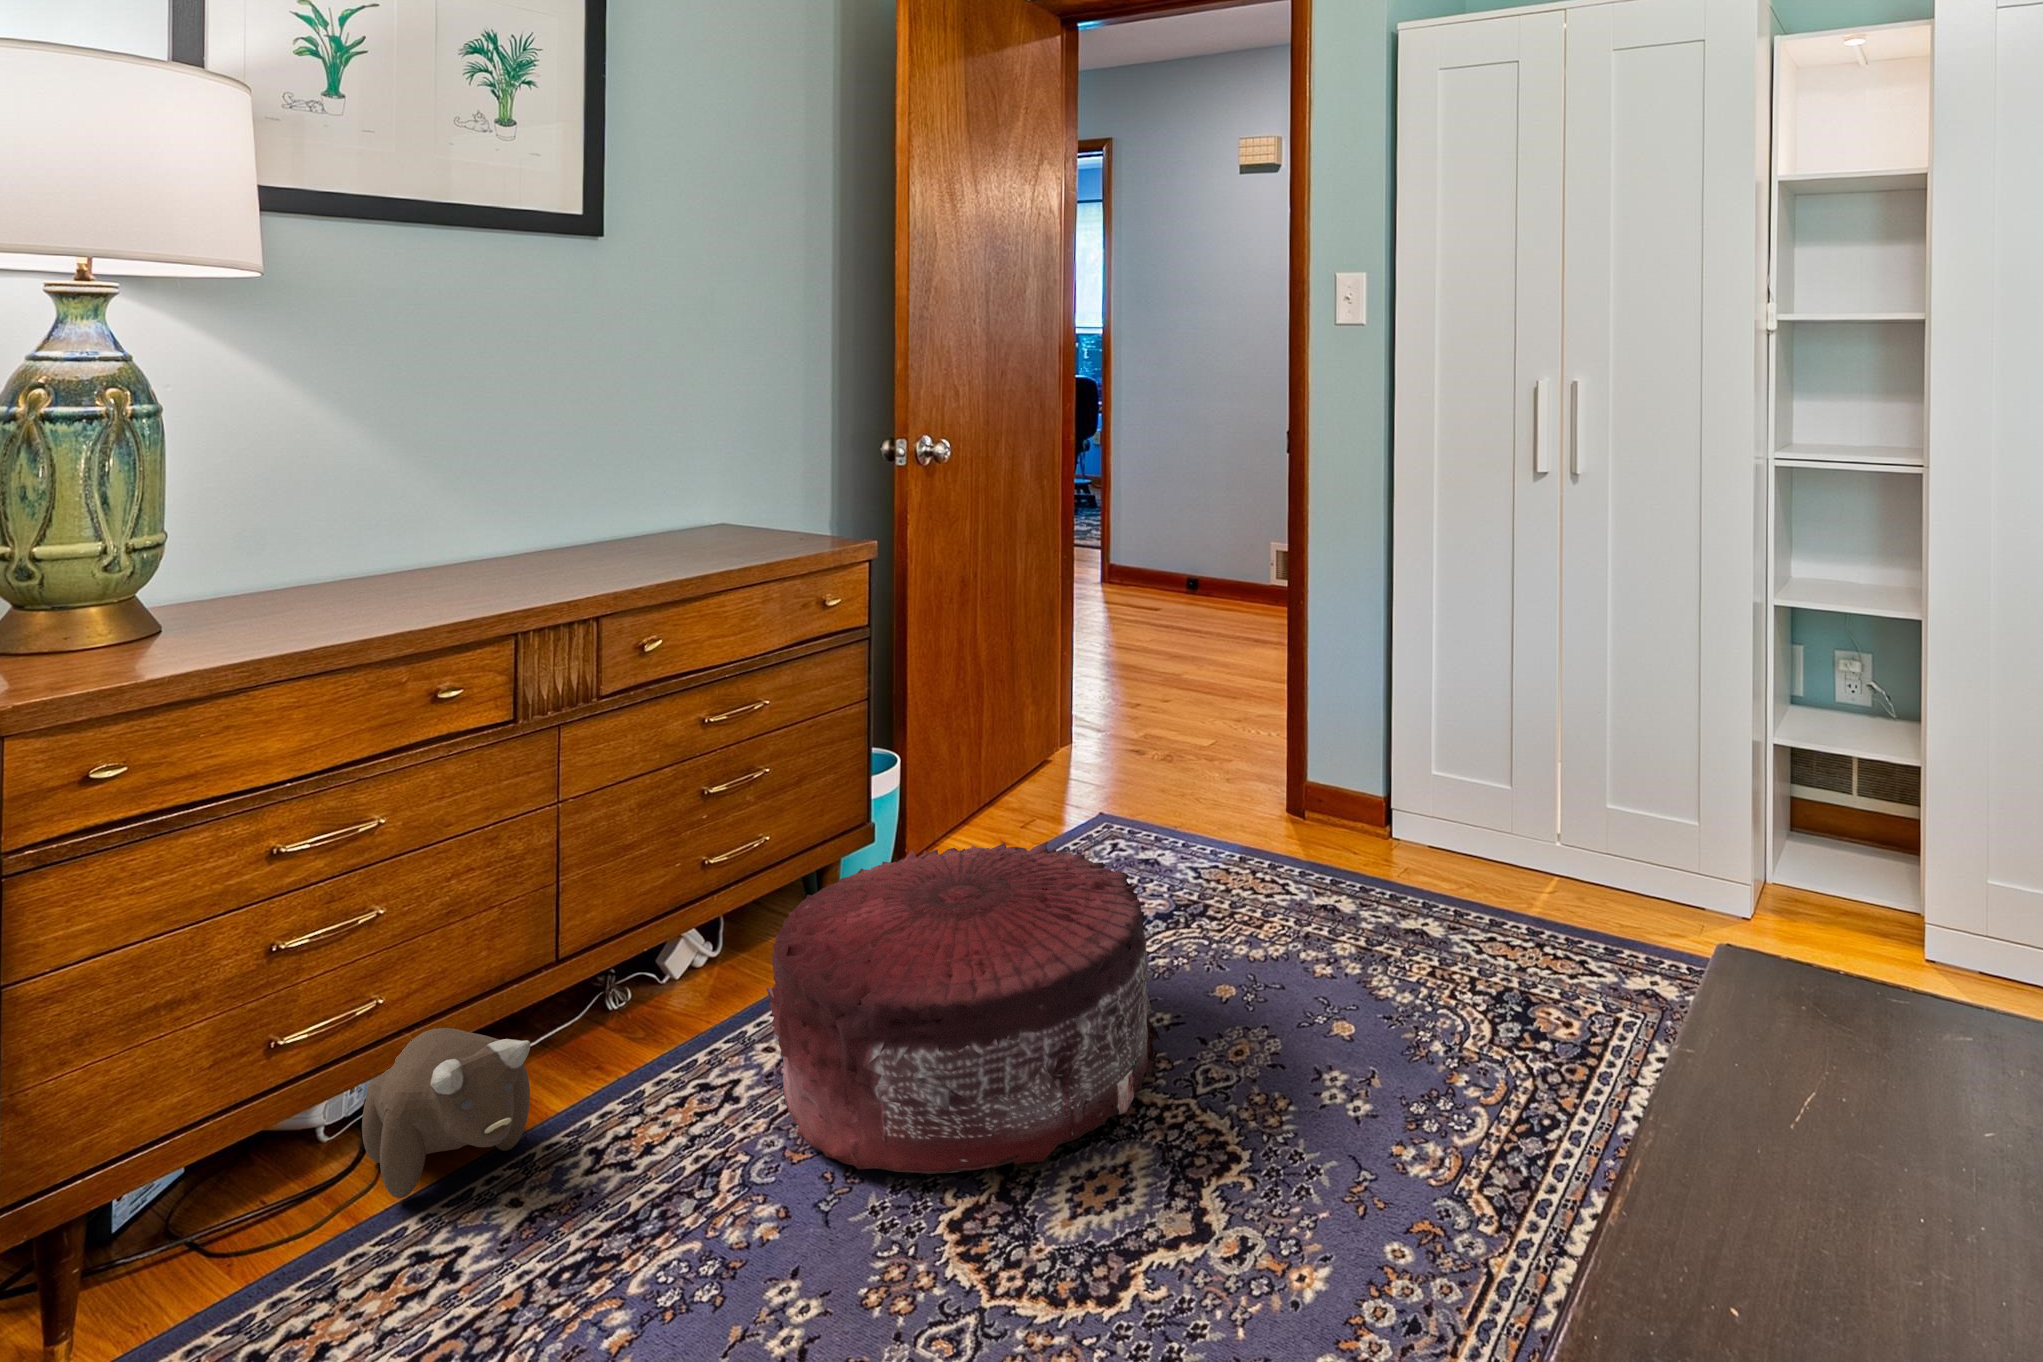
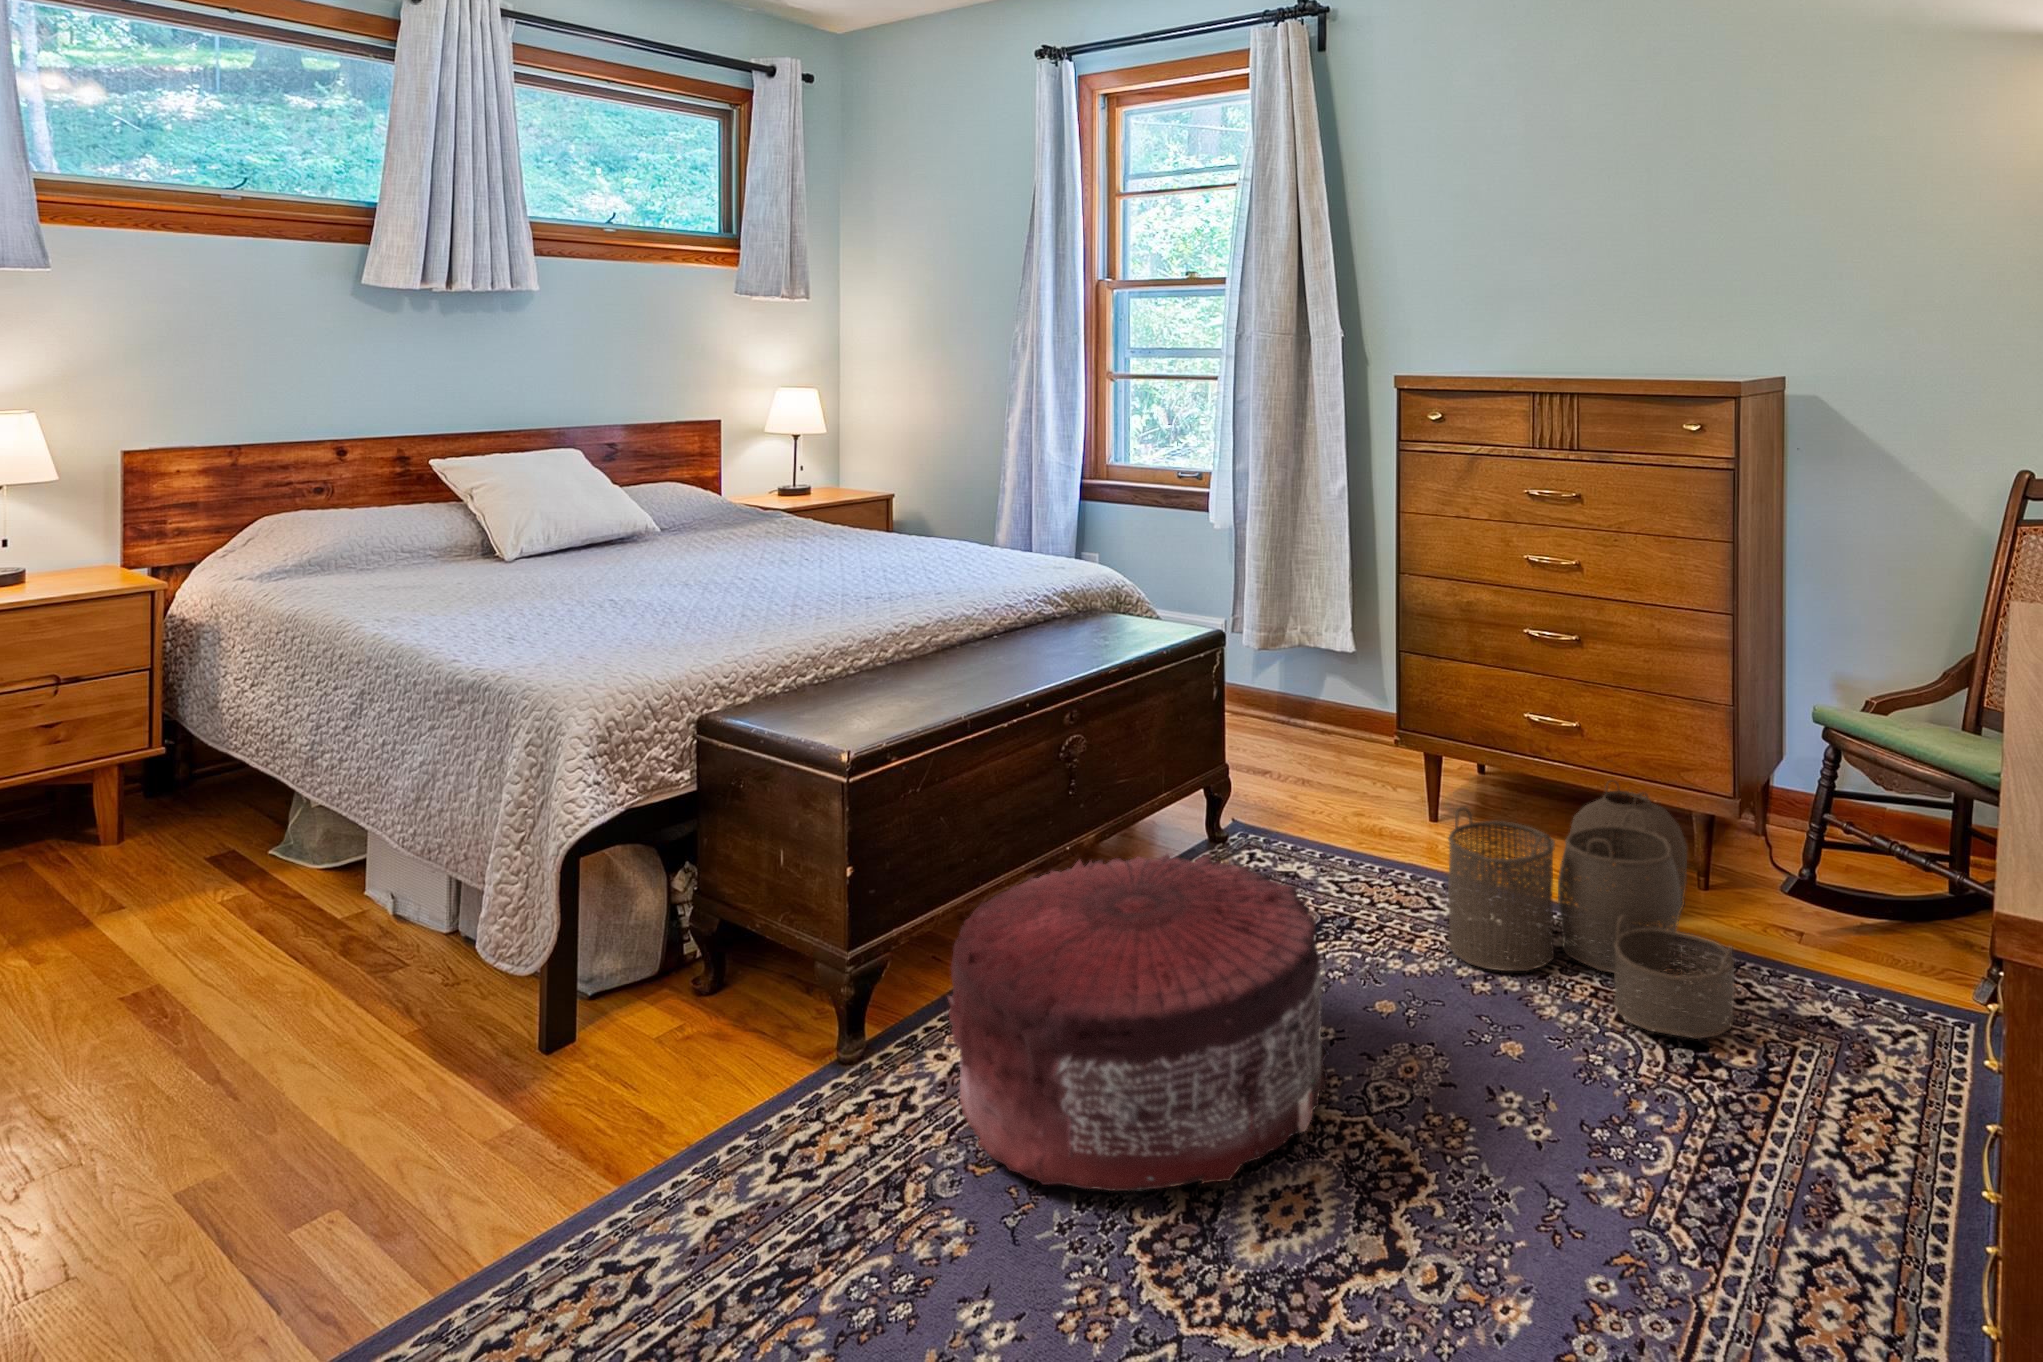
woven basket: none [1295,760,1568,1015] -> present [1448,781,1735,1039]
plush toy: present [362,1028,530,1198] -> none [549,1030,718,1204]

